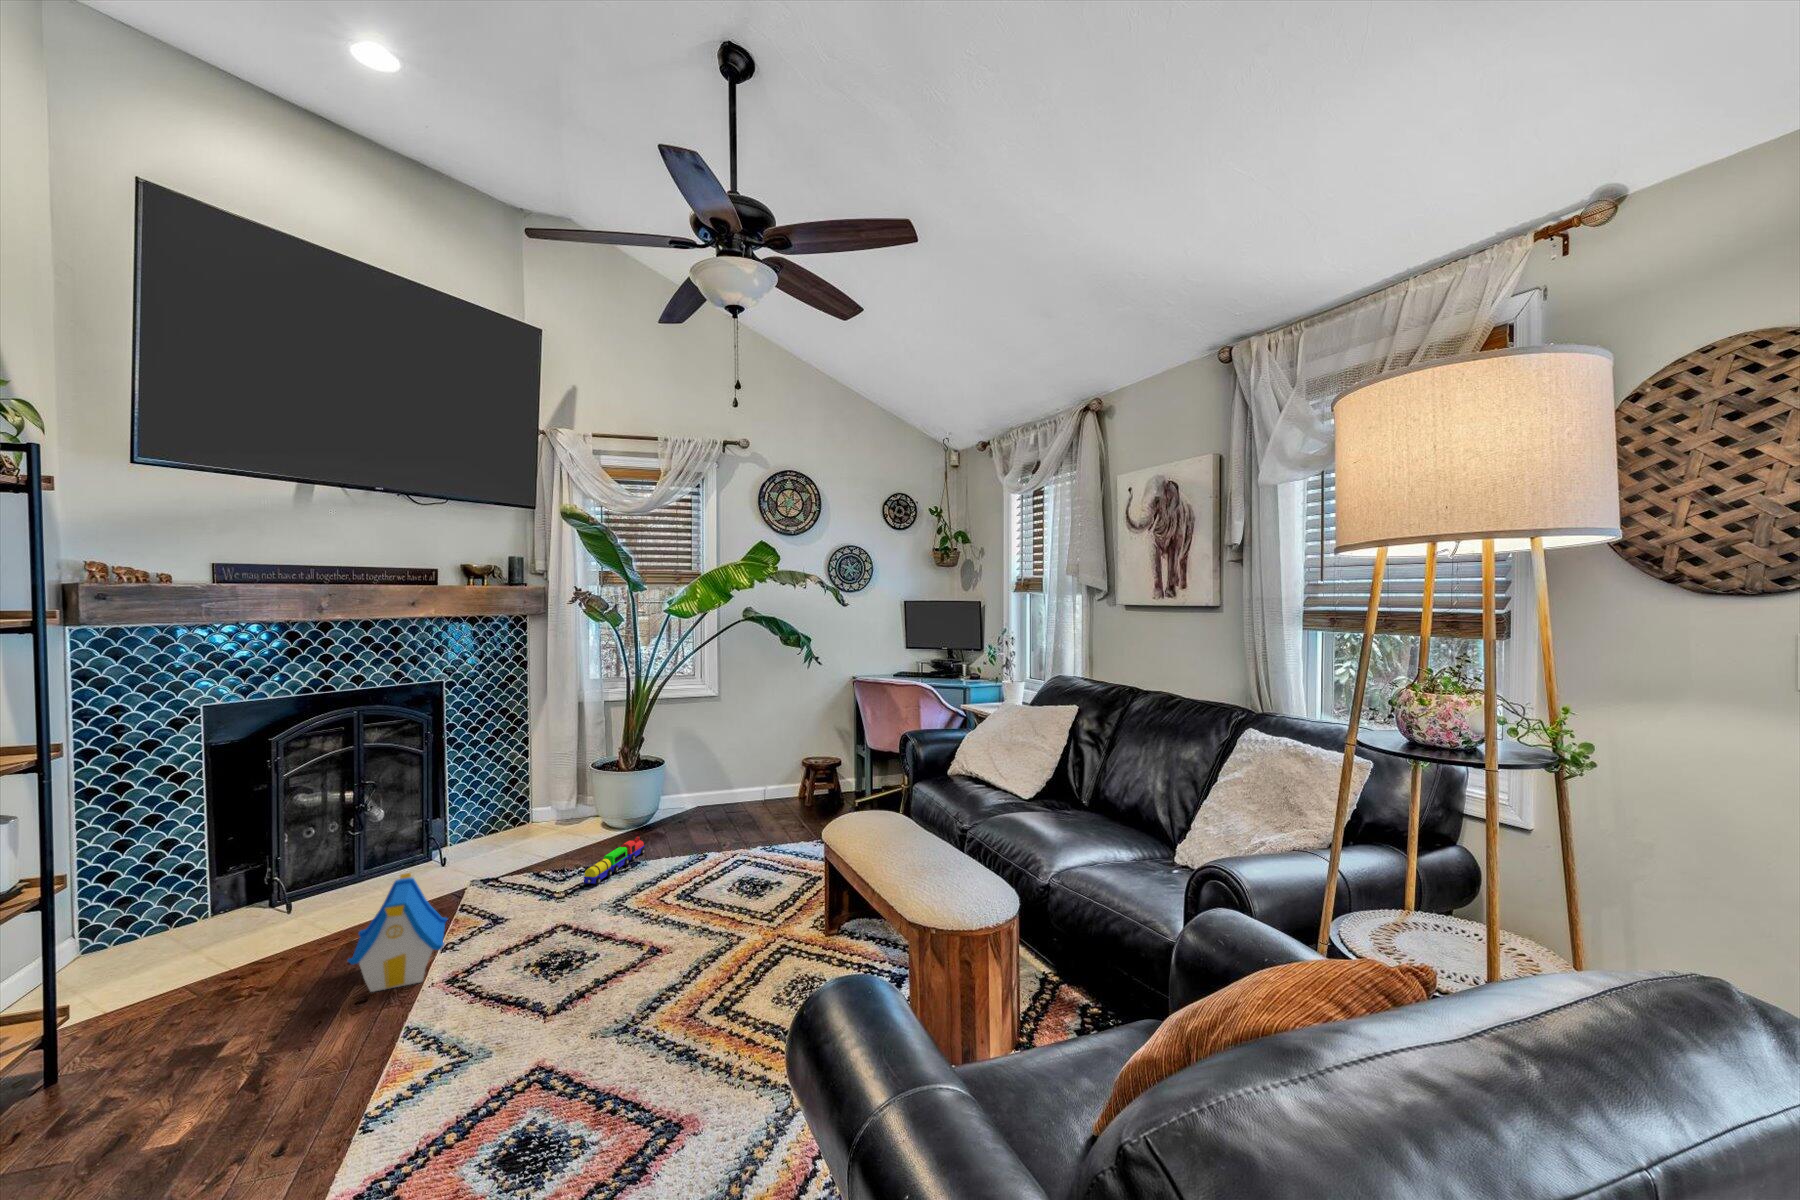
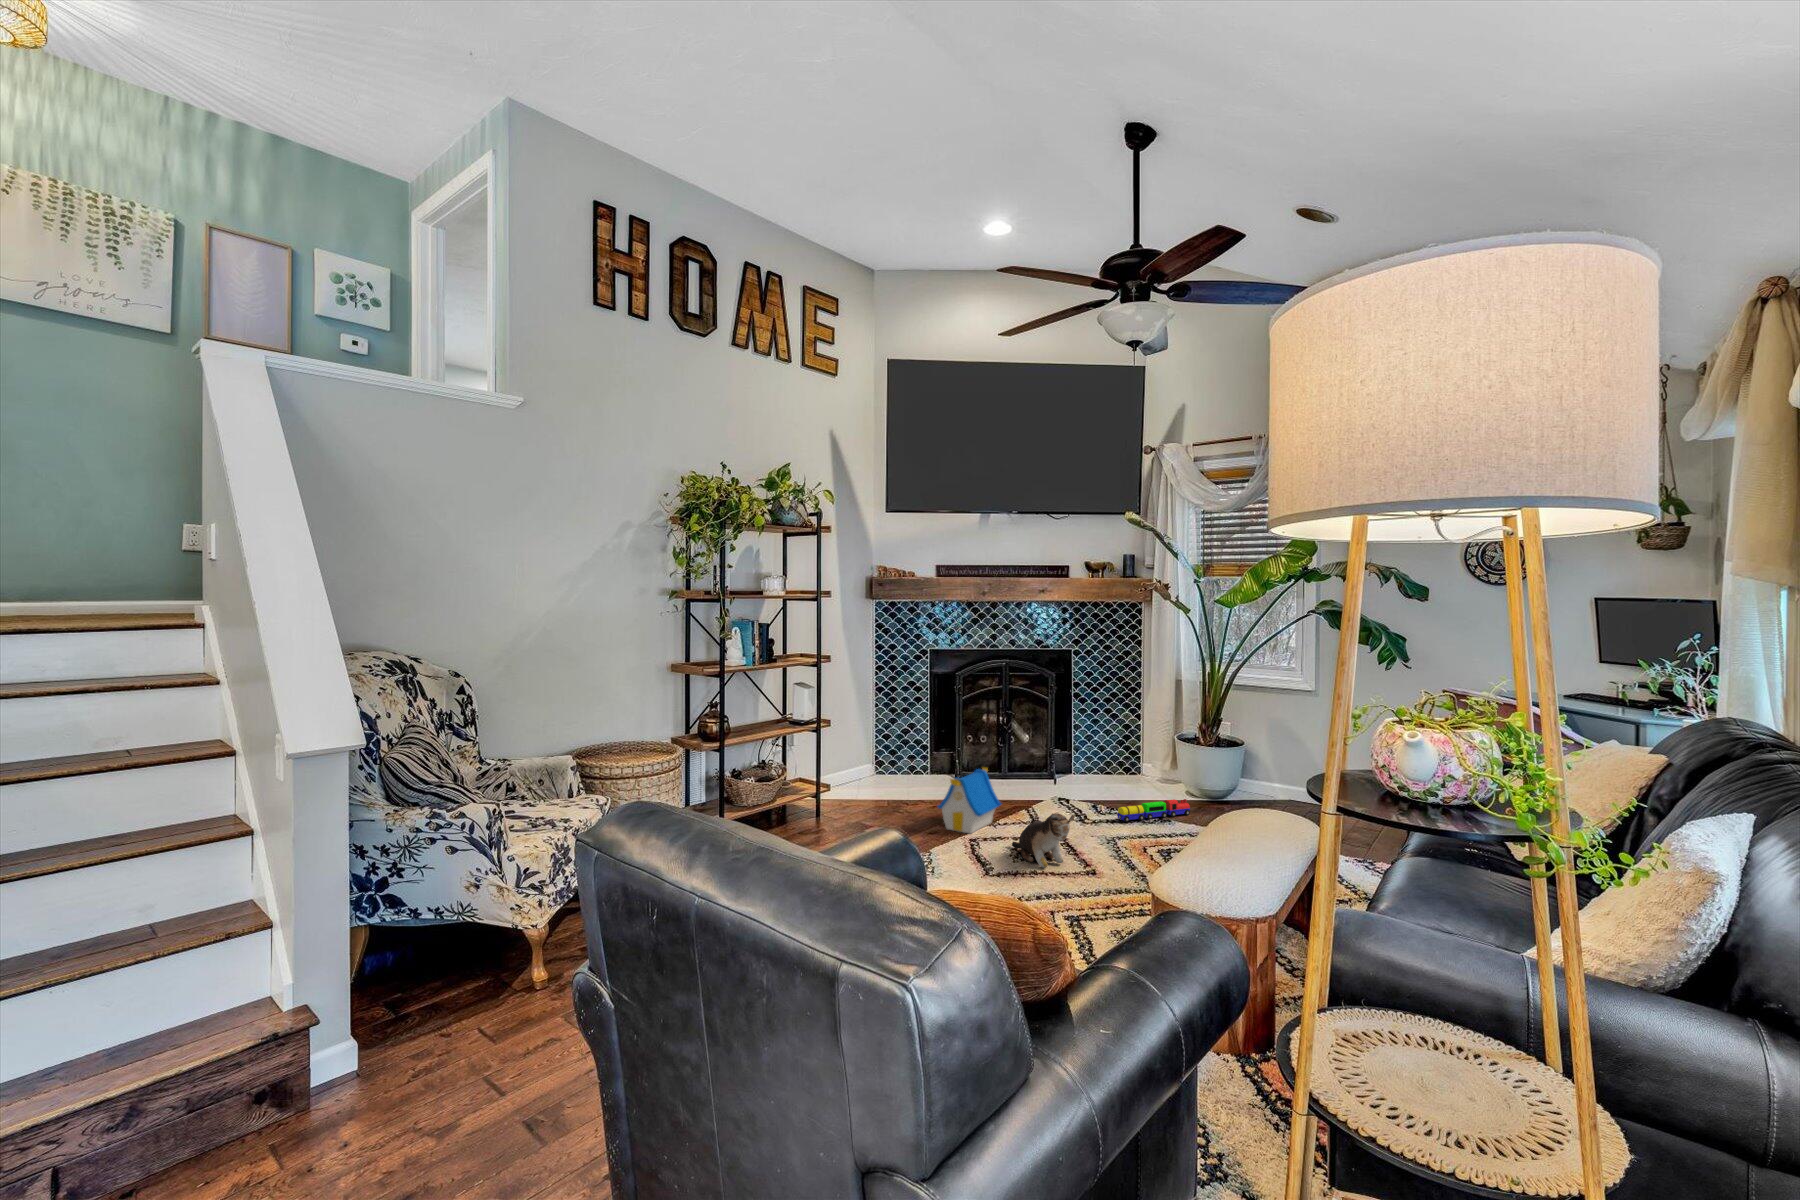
plush toy: none [514,895,643,983] -> present [1012,813,1074,868]

